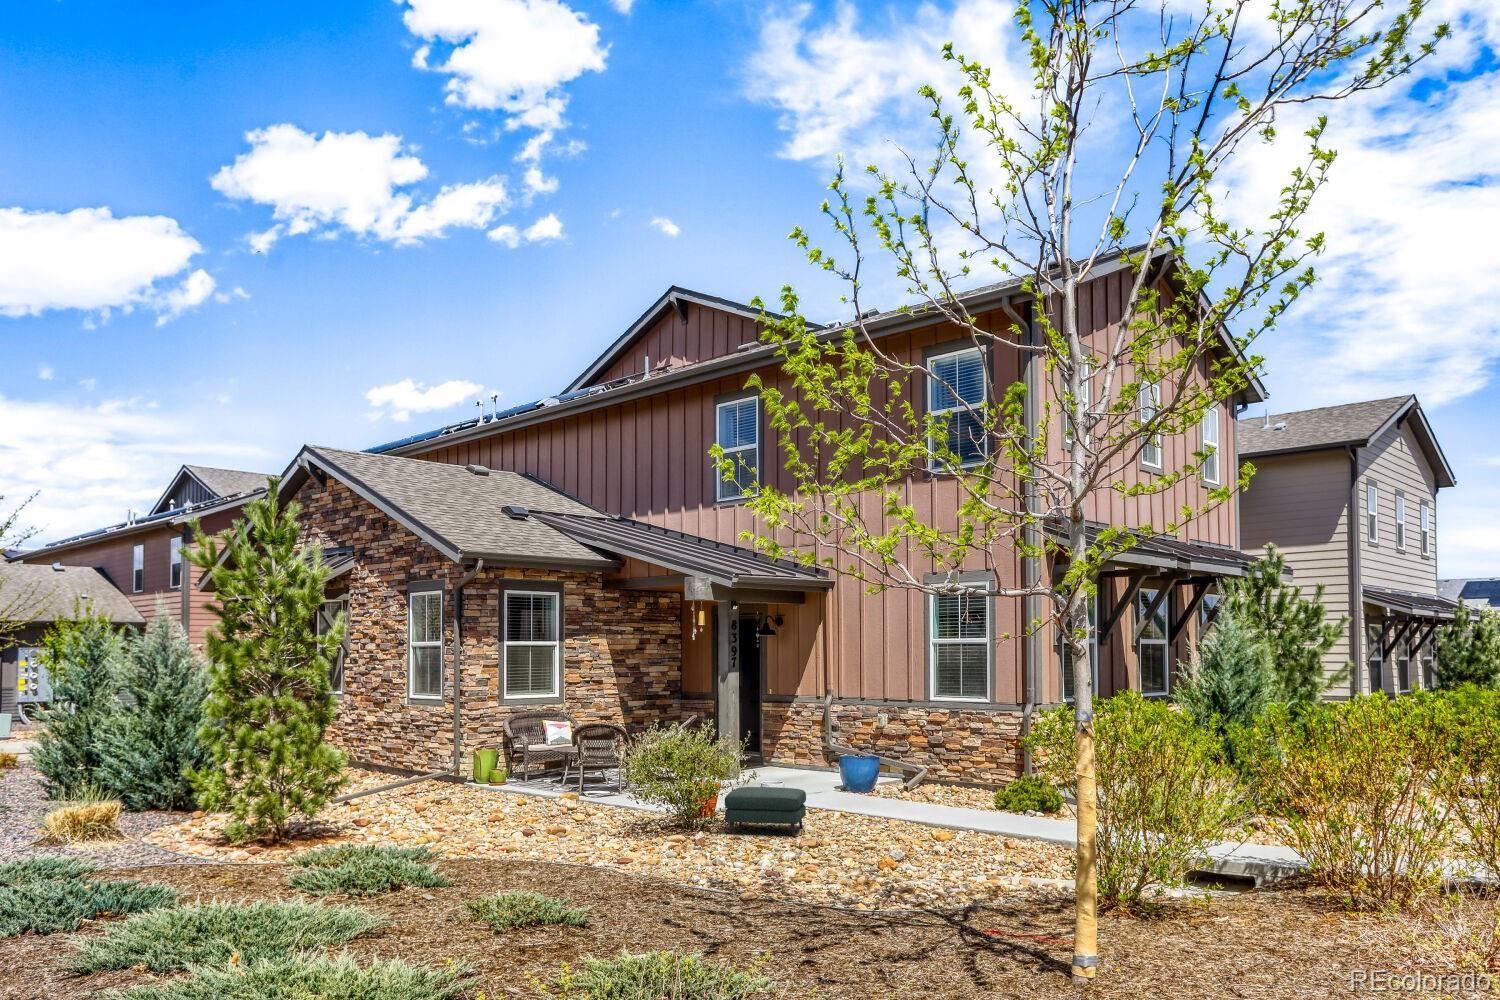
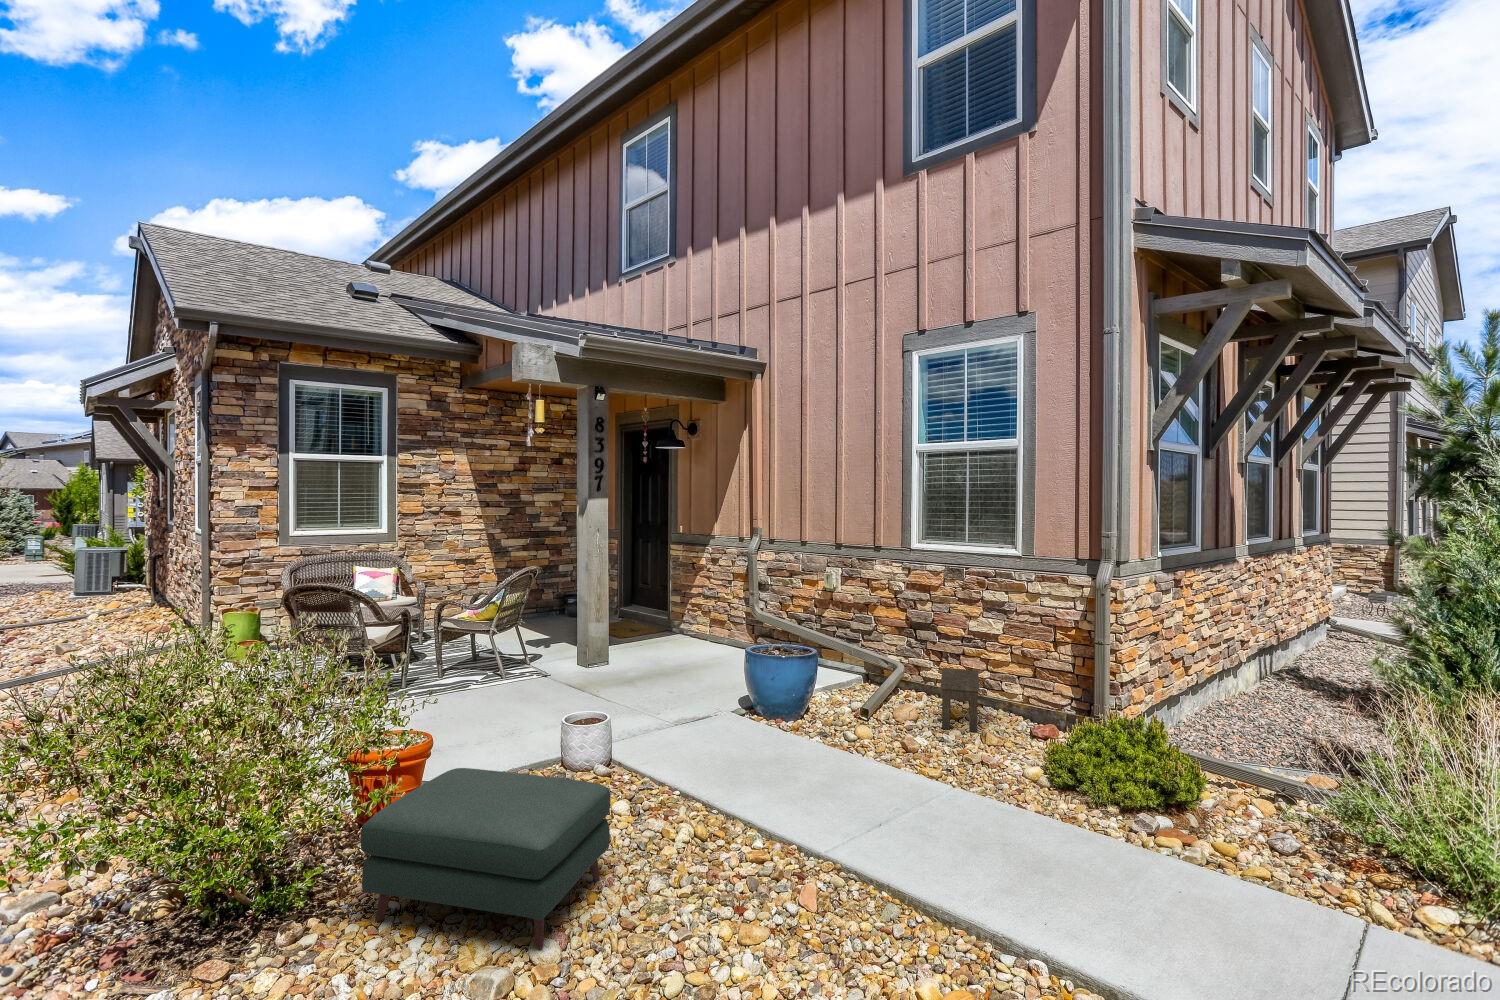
side table: none [946,768,969,799] -> present [940,668,980,732]

